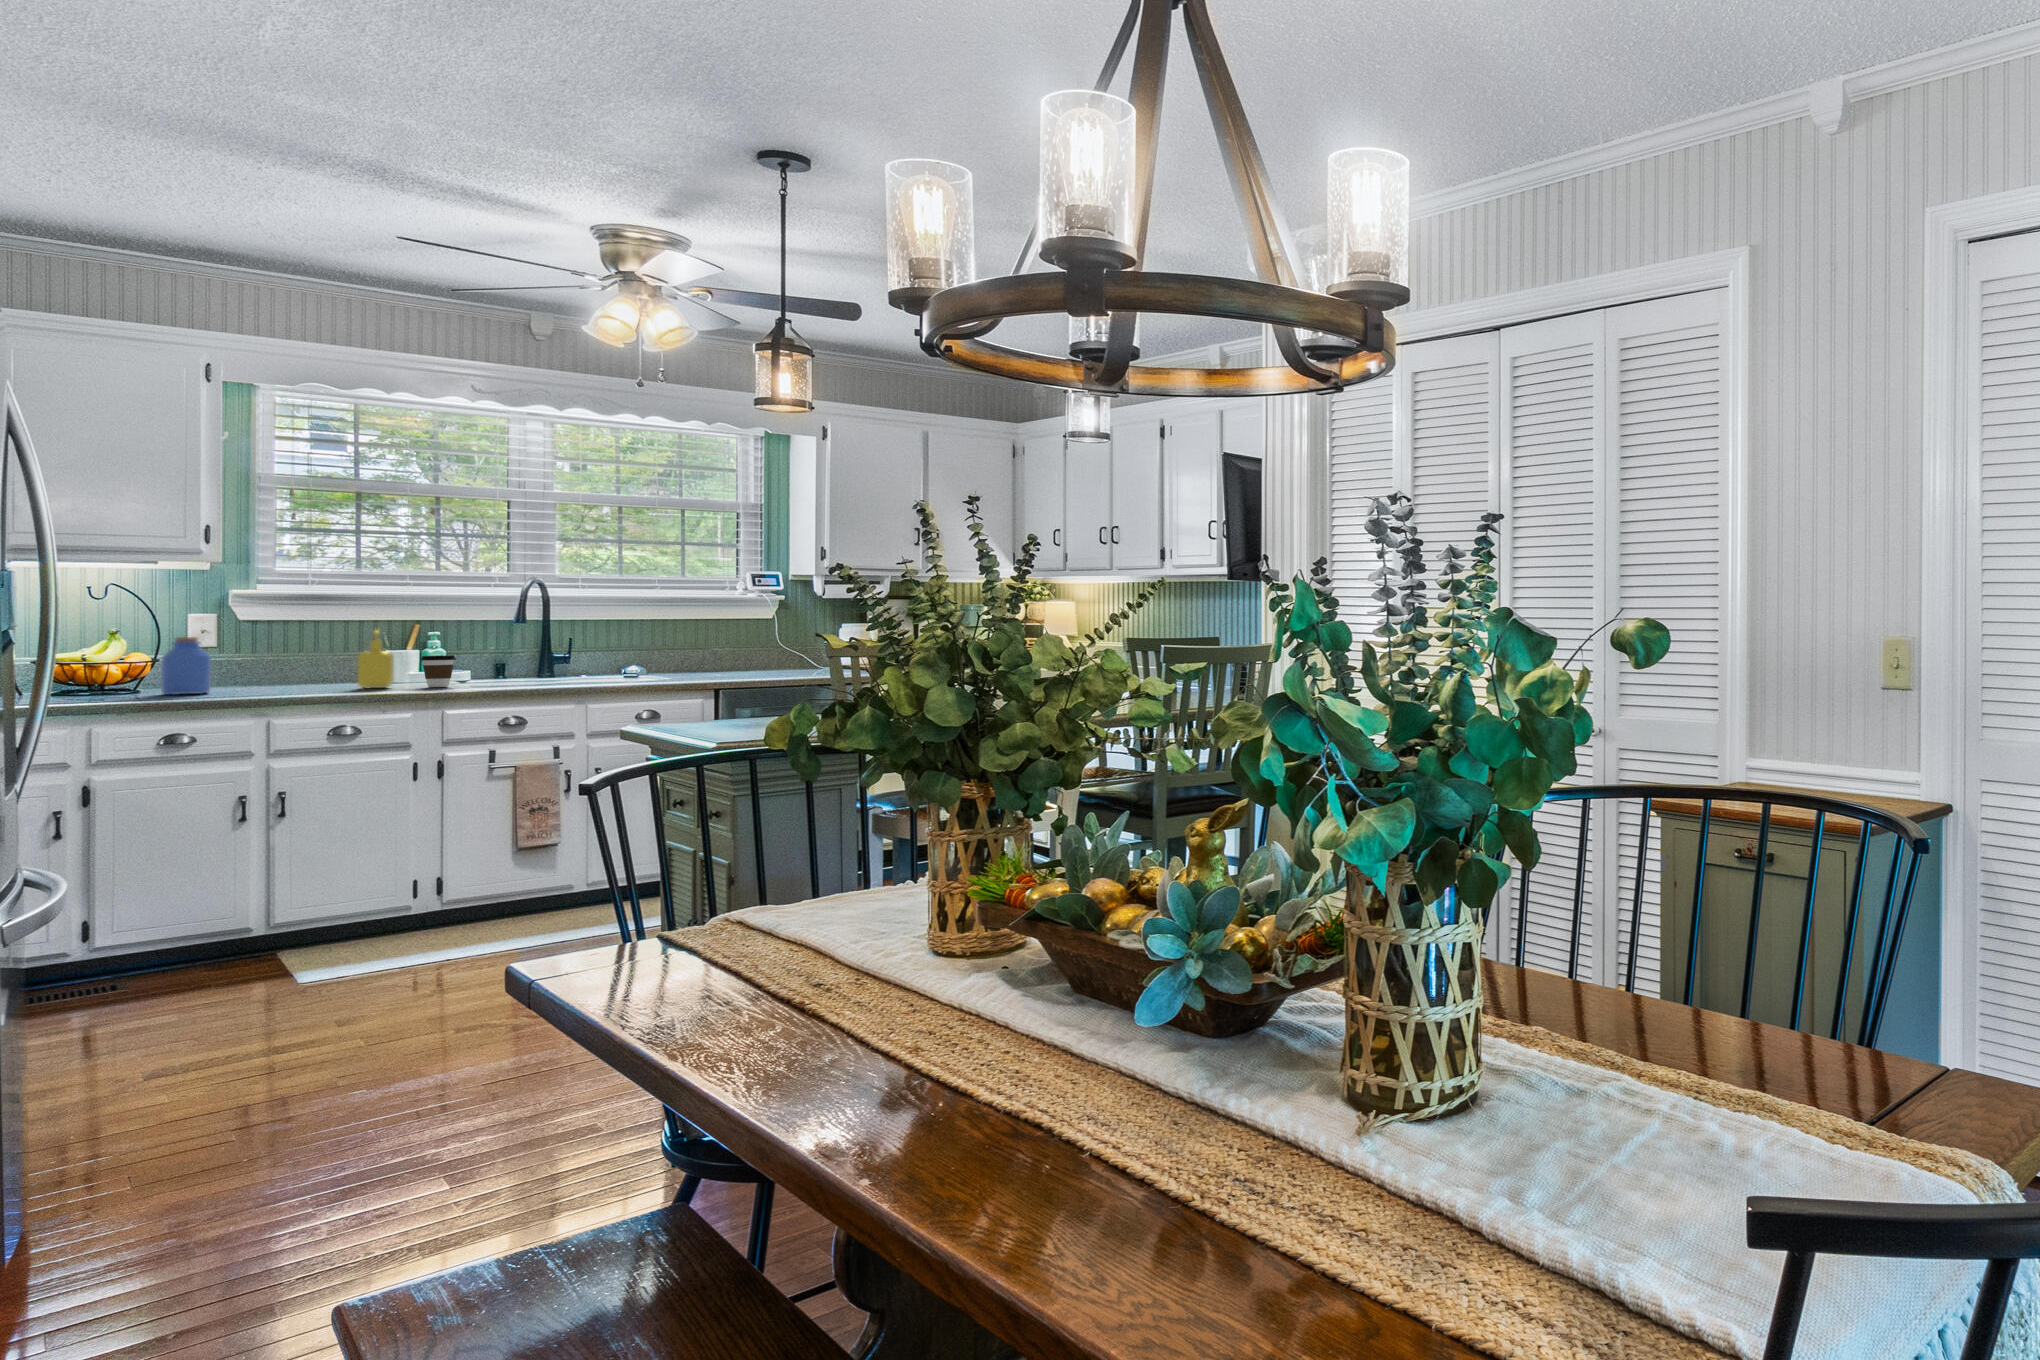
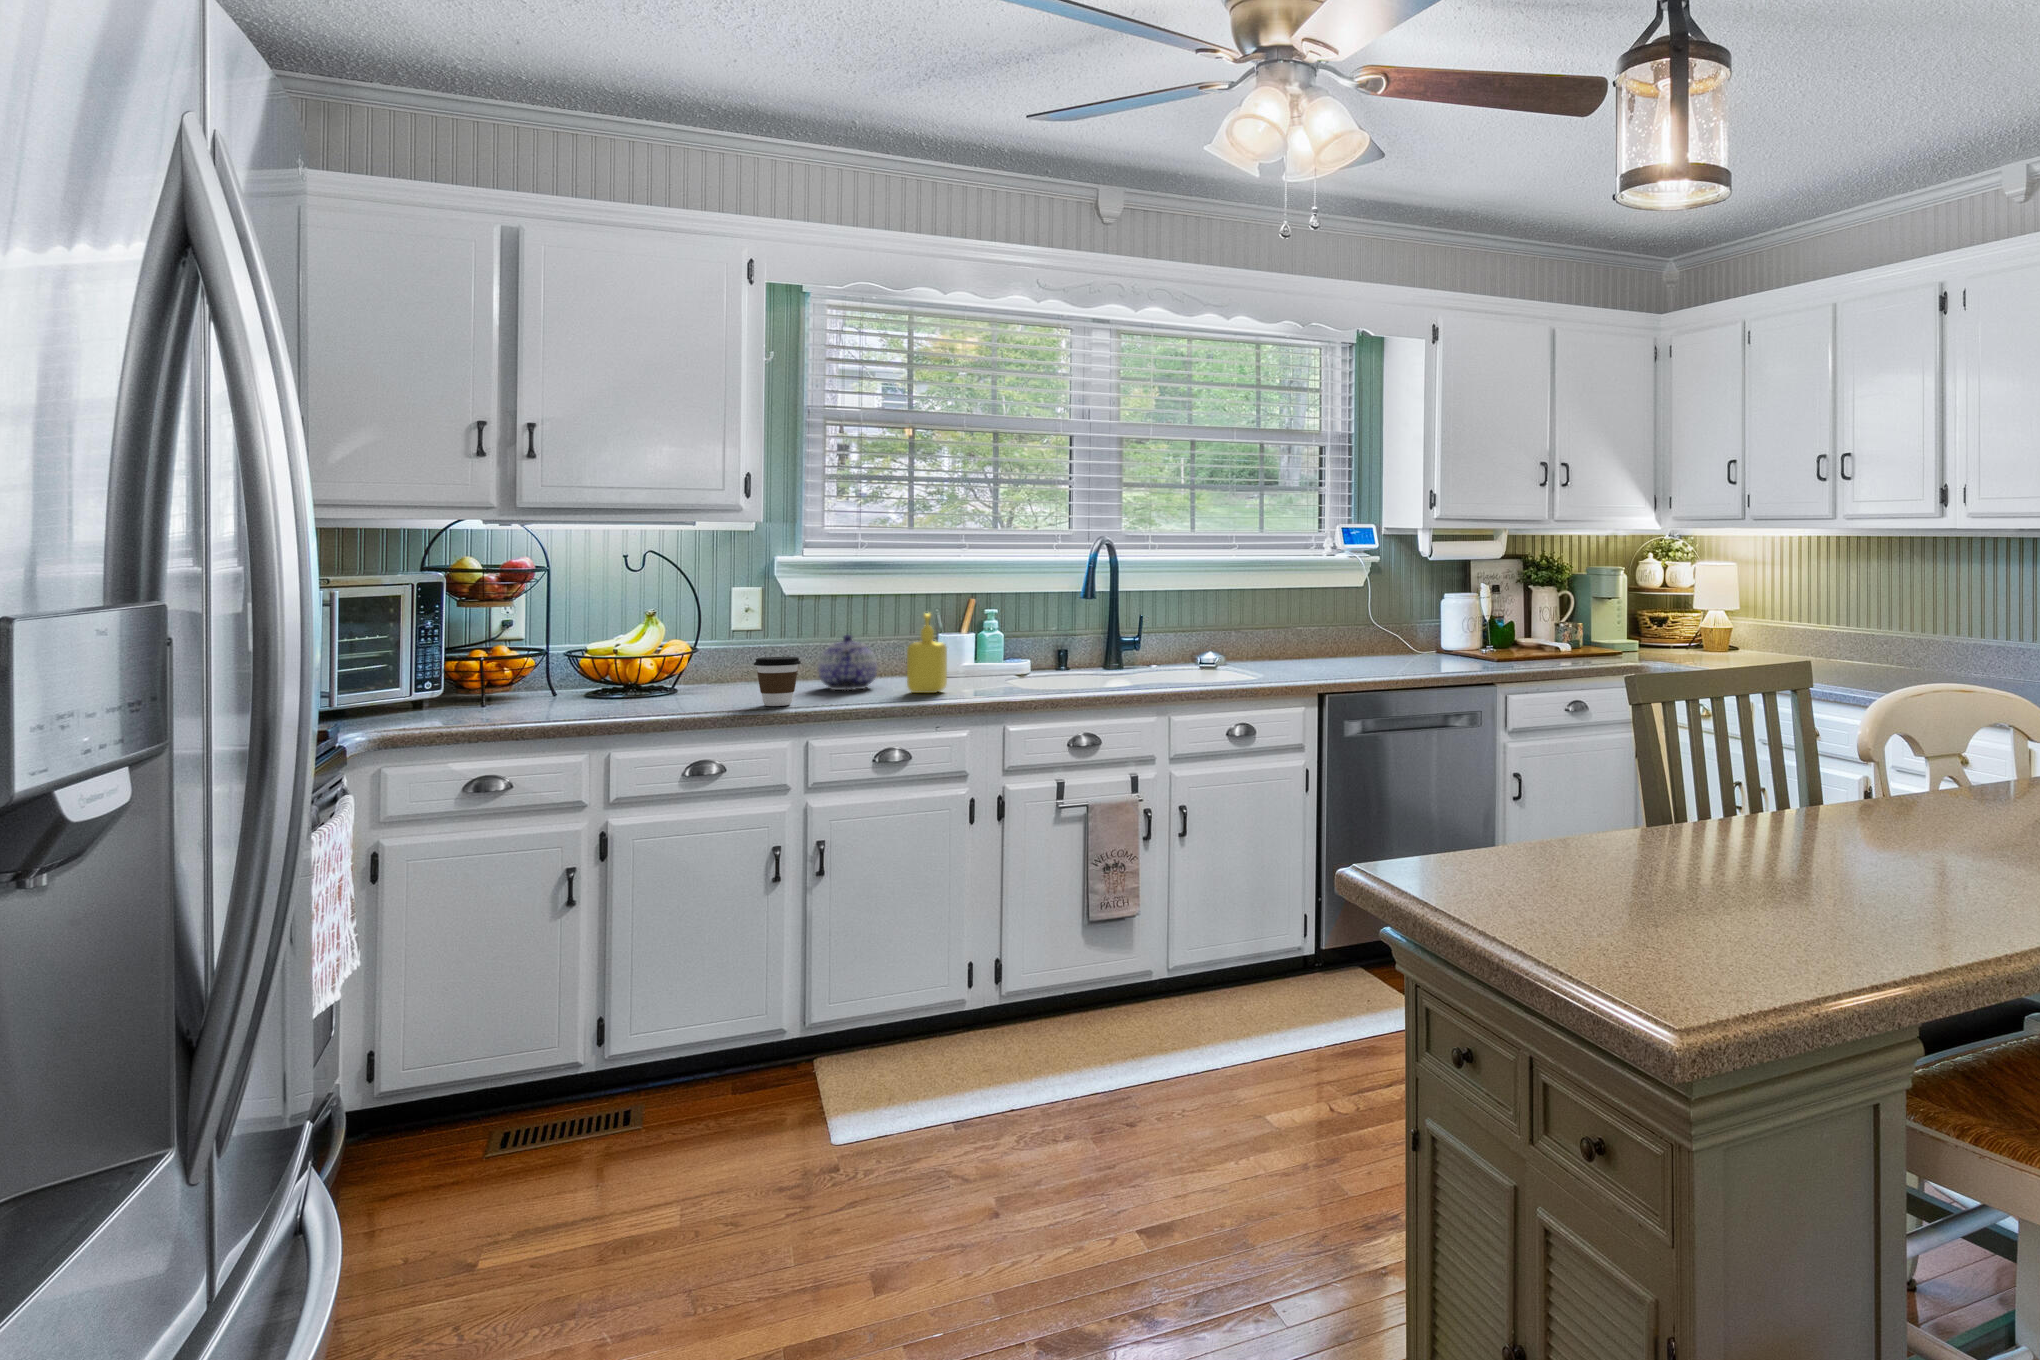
jar: present [161,637,211,695] -> none [692,623,746,702]
teapot: none [275,648,330,688] -> present [818,635,877,690]
coffee cup: present [421,655,456,687] -> present [754,657,801,706]

